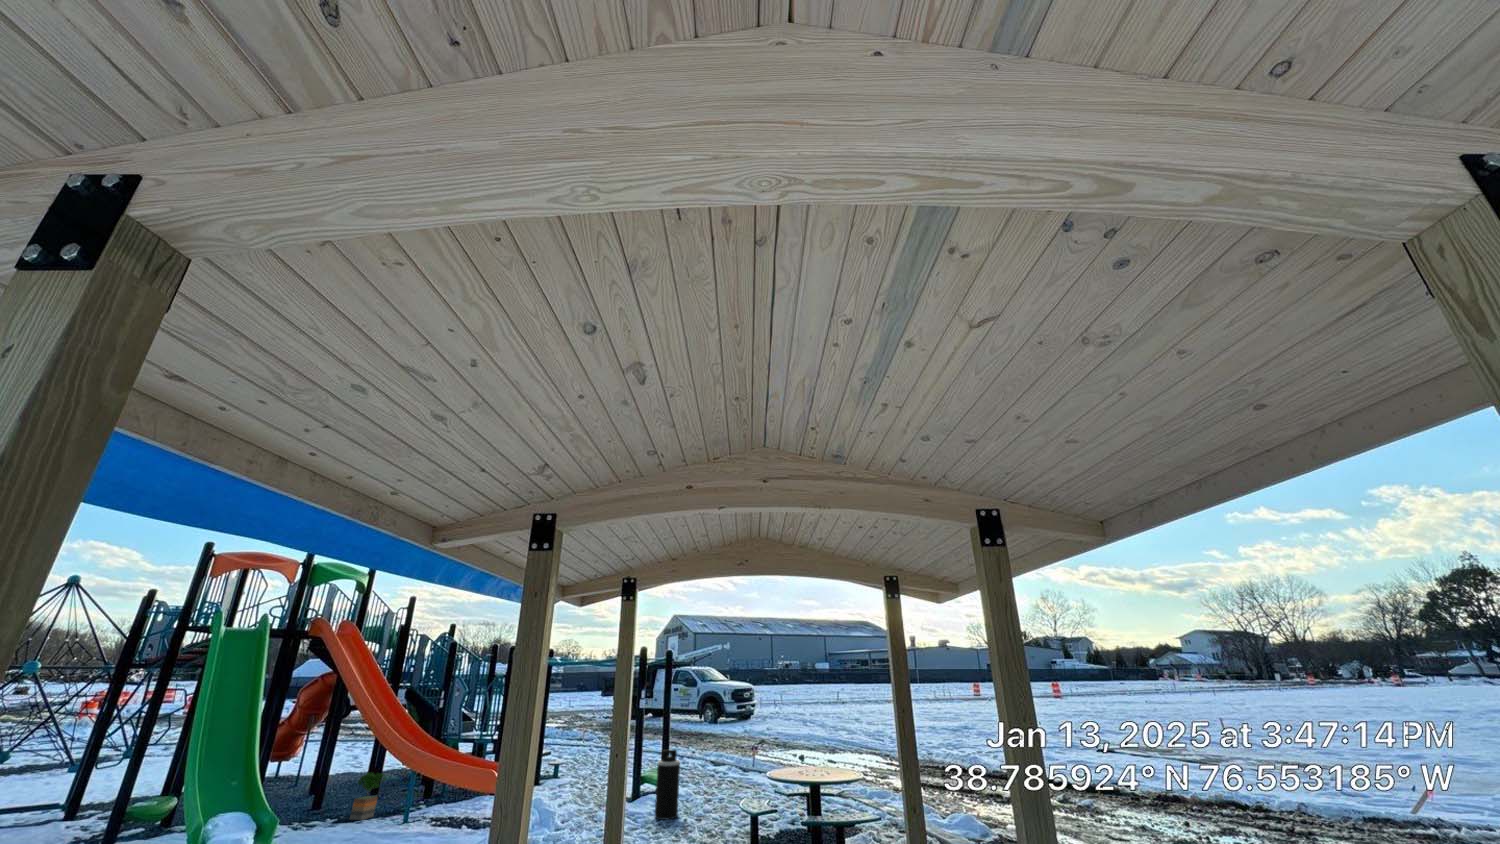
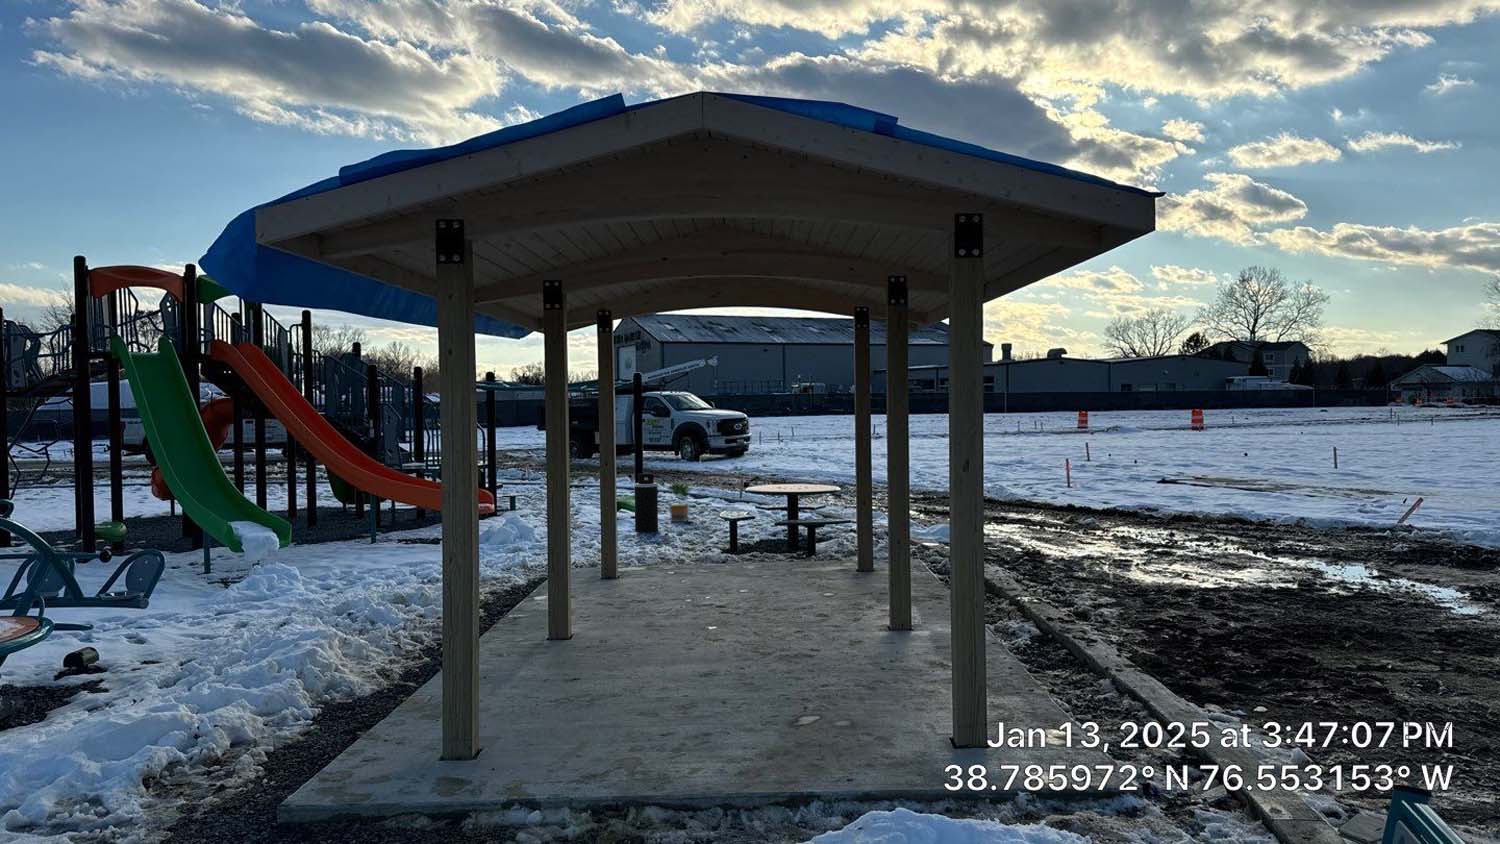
potted tree: present [350,773,386,820] -> present [669,484,691,522]

